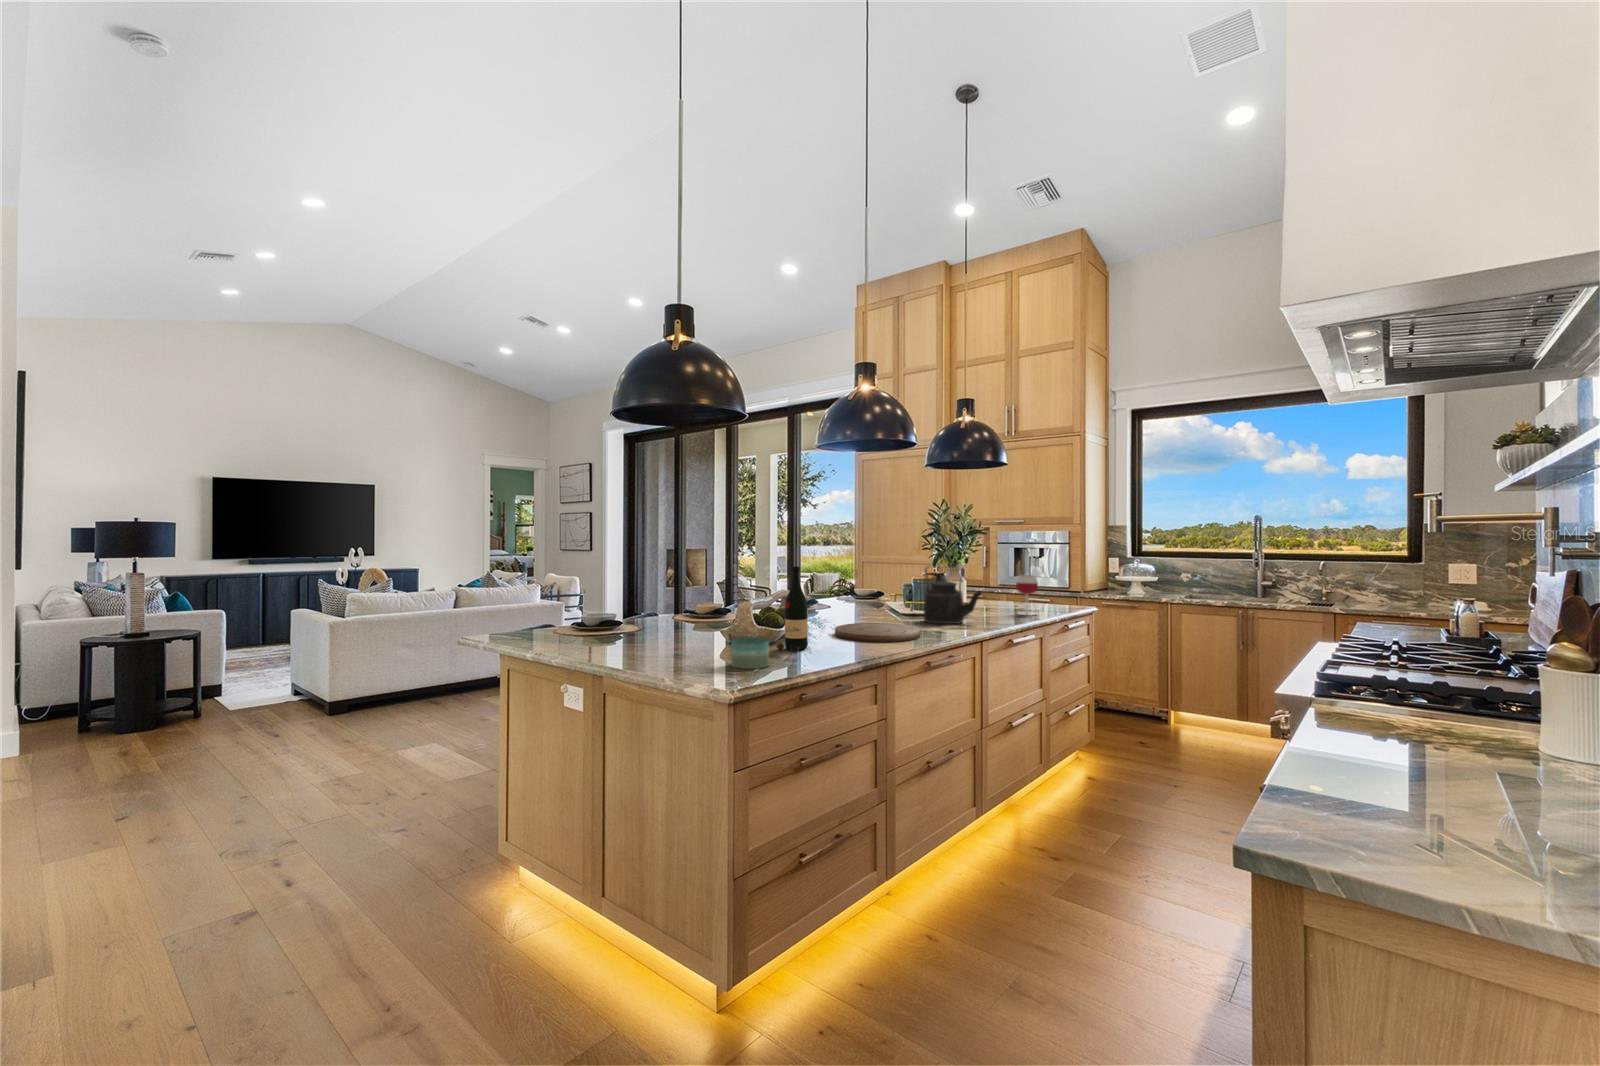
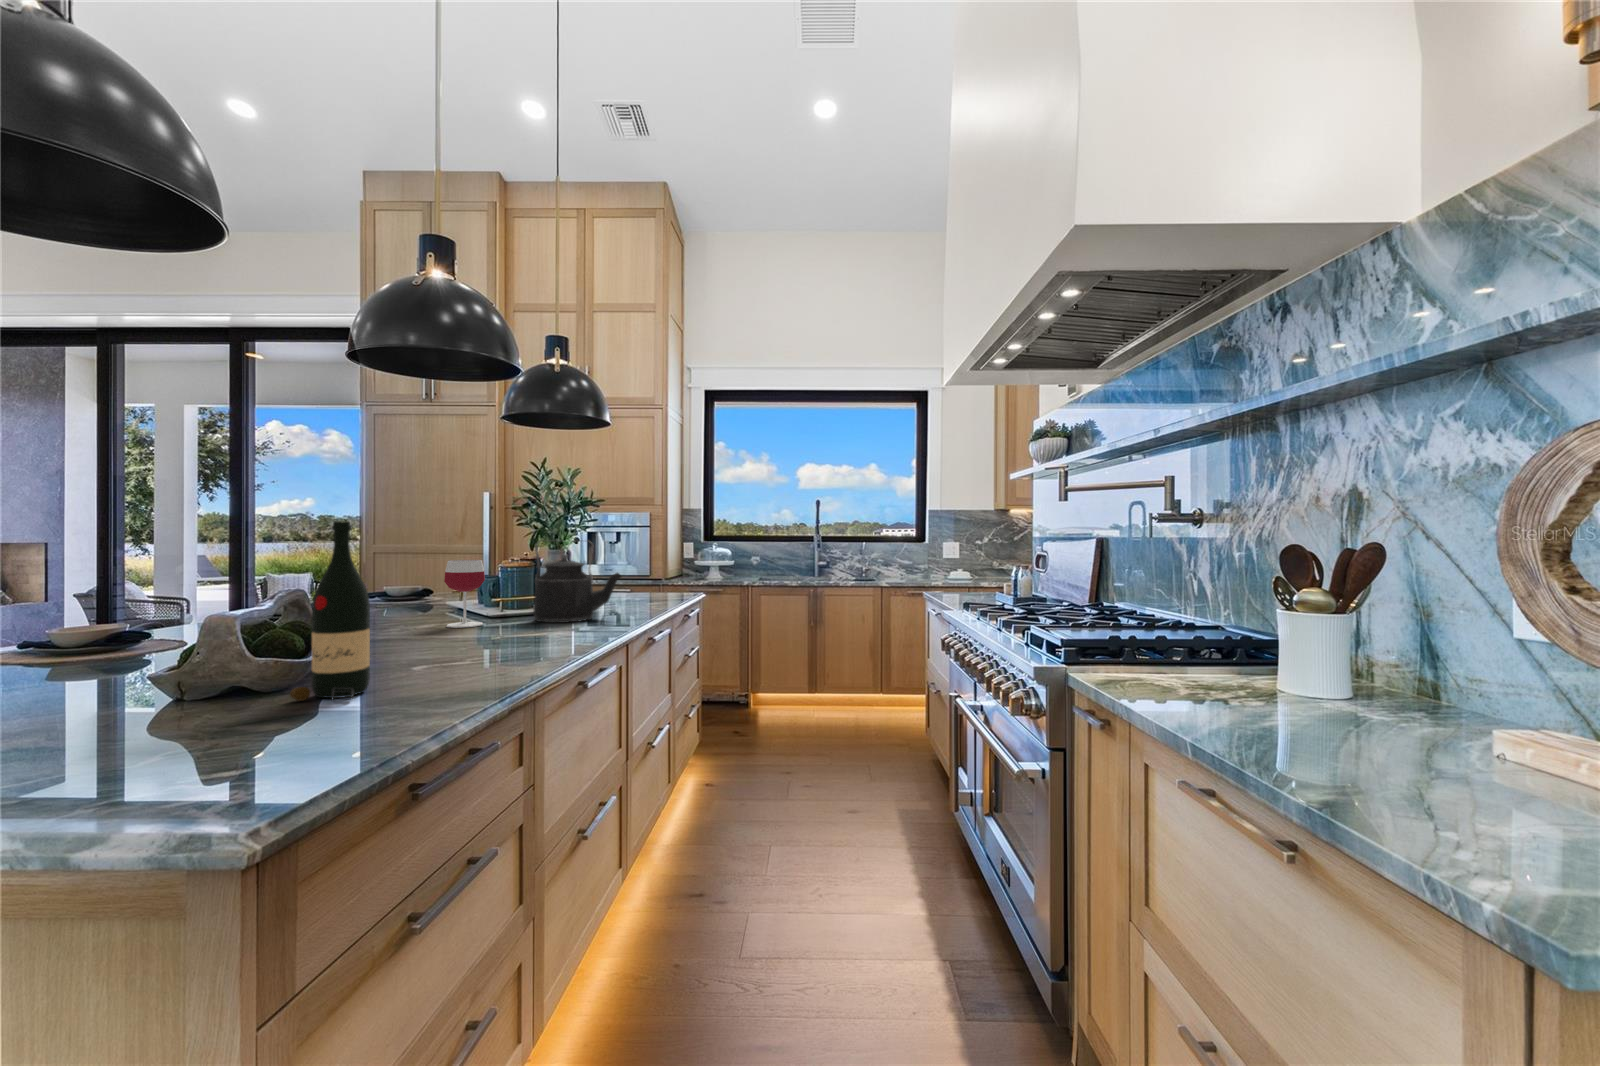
wineglass: present [1016,575,1038,616] -> present [444,560,485,628]
cutting board: present [835,623,920,642] -> none [404,627,562,662]
candle: present [731,637,769,669] -> none [167,681,294,774]

